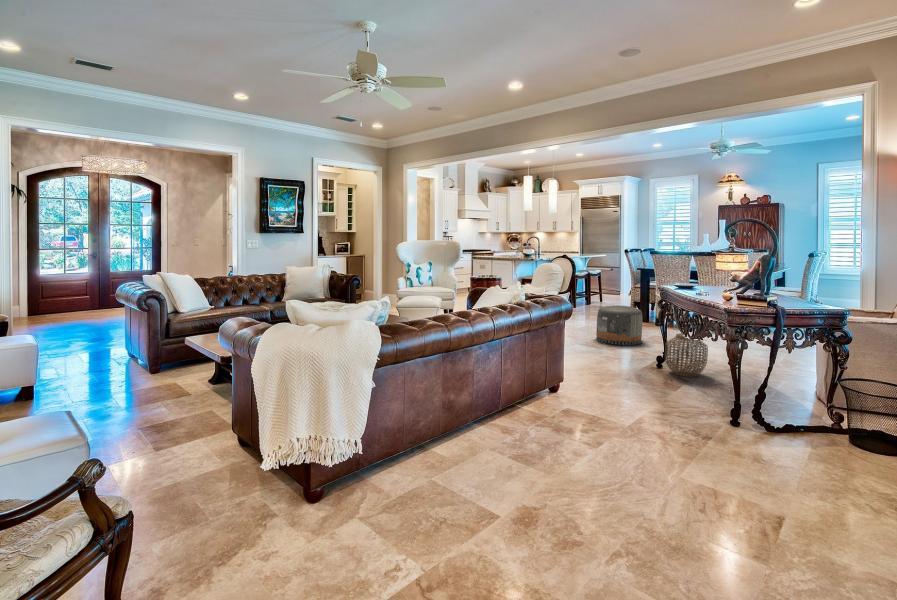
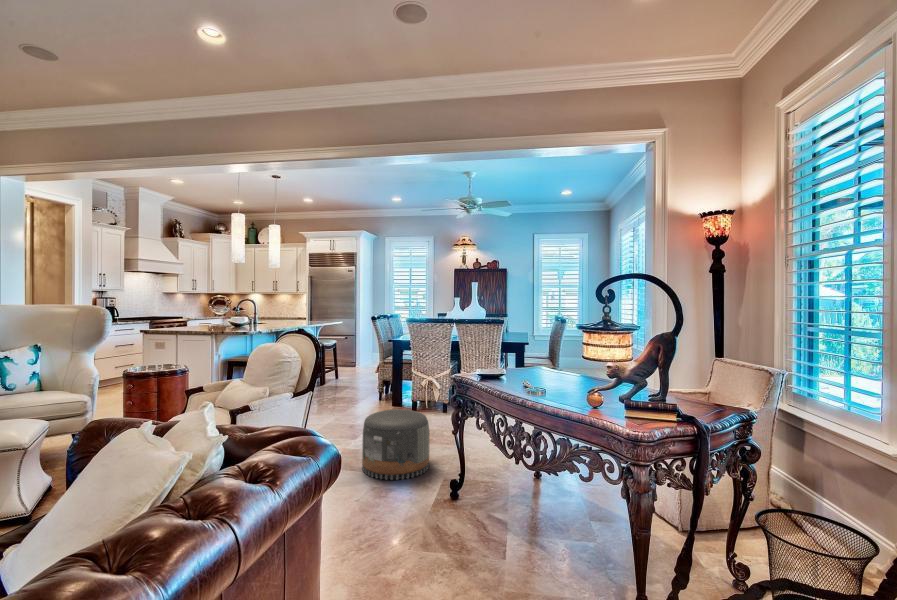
woven basket: present [665,333,708,377] -> none [514,478,584,567]

